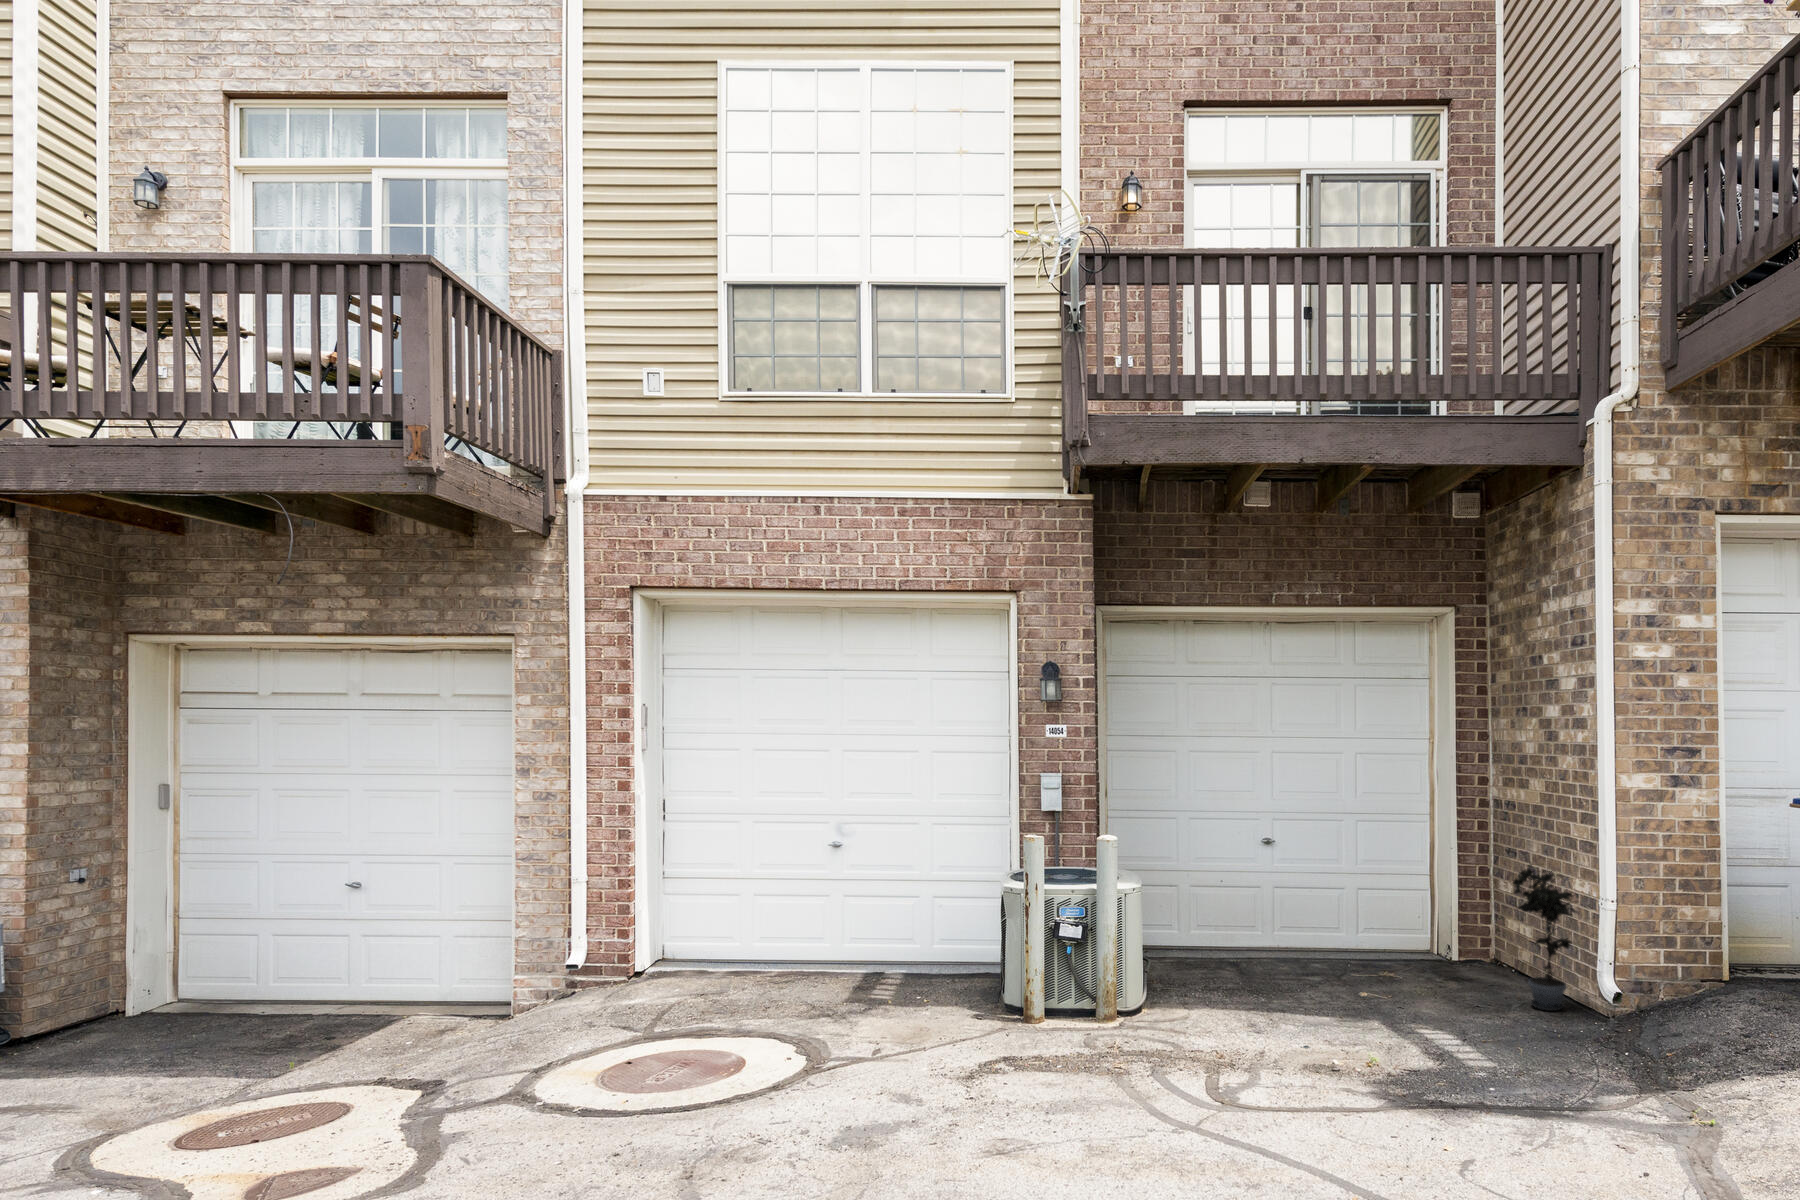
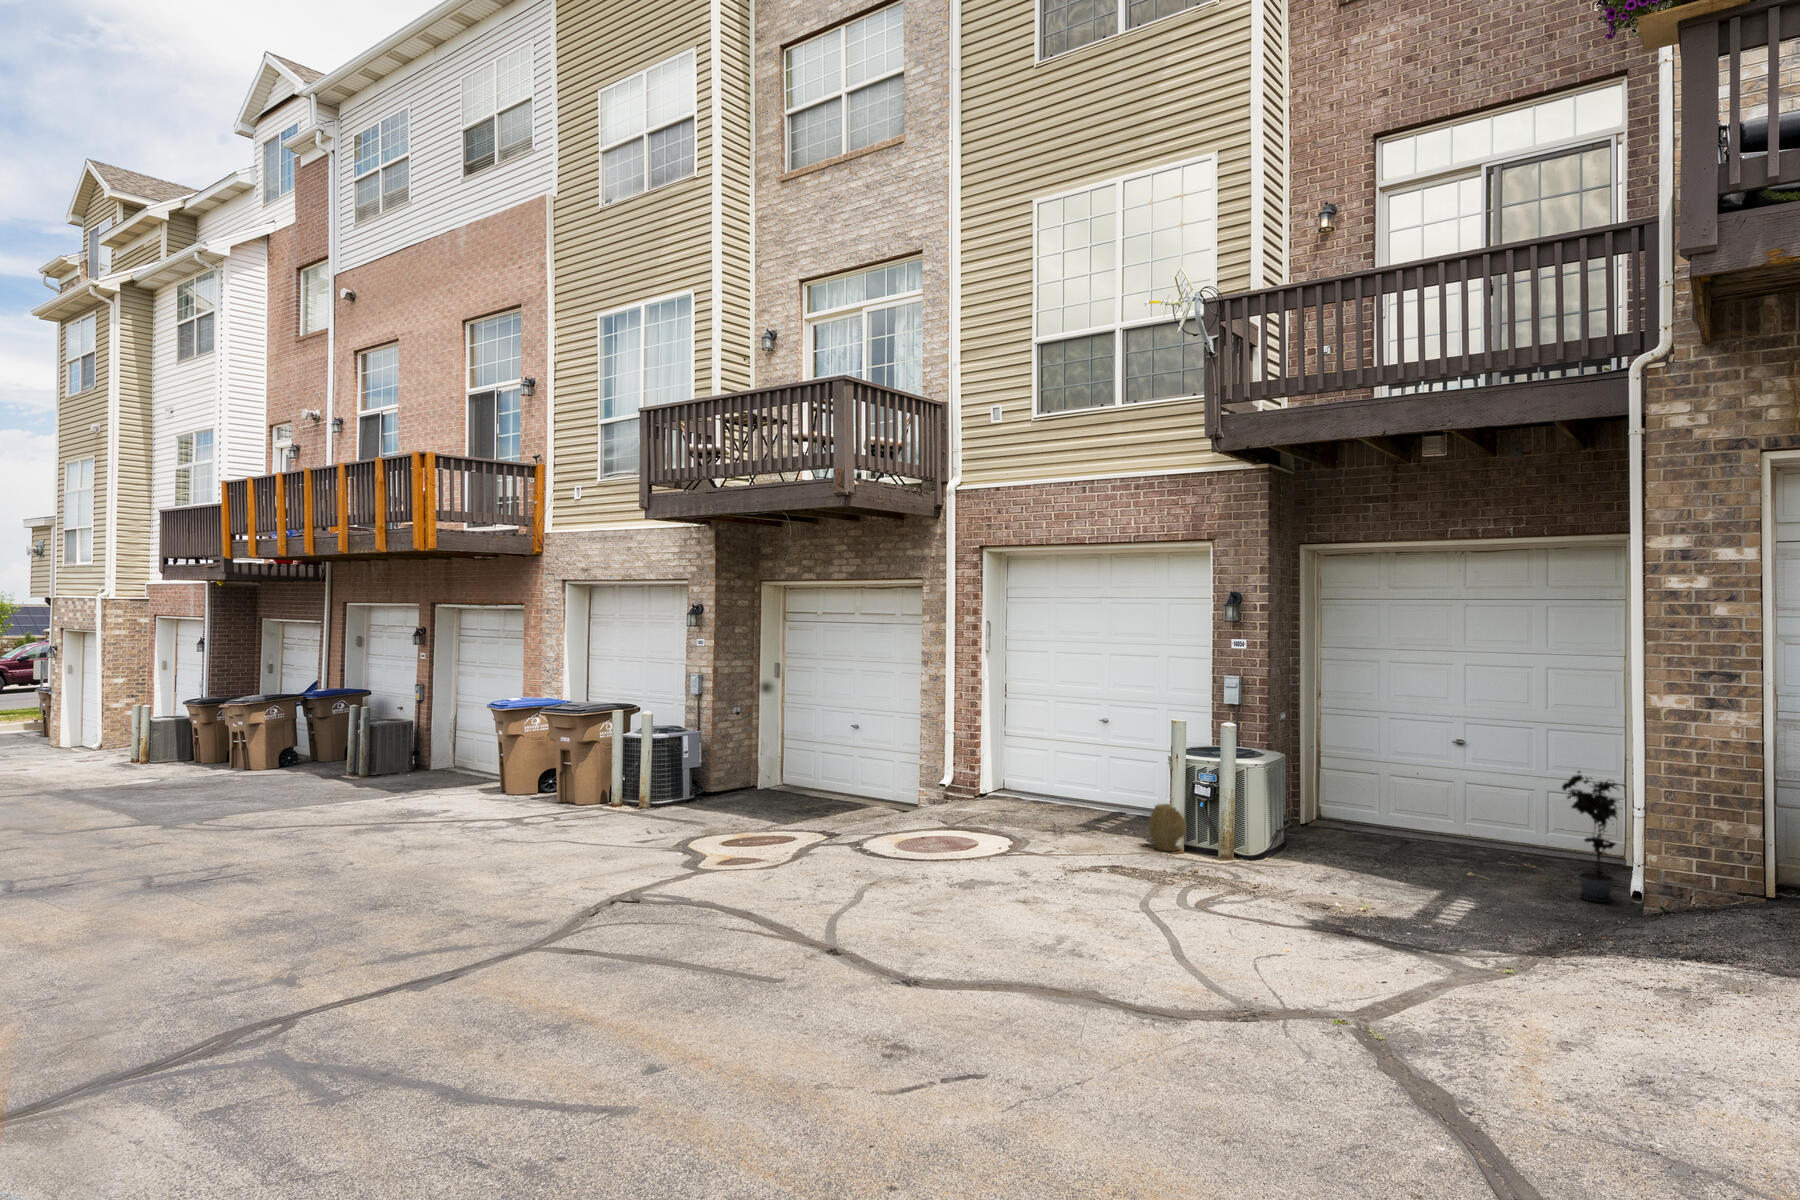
woven basket: none [1035,965,1088,1035] -> present [1149,804,1186,851]

